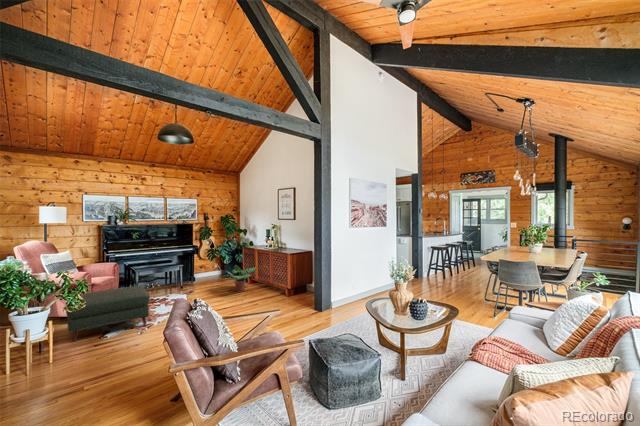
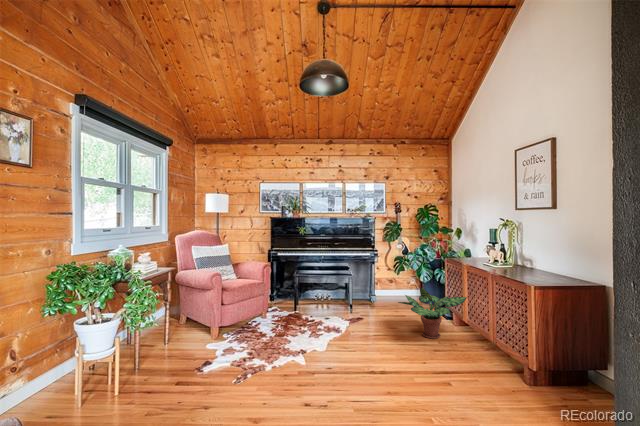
ottoman: present [66,286,150,342] -> none [172,297,277,364]

